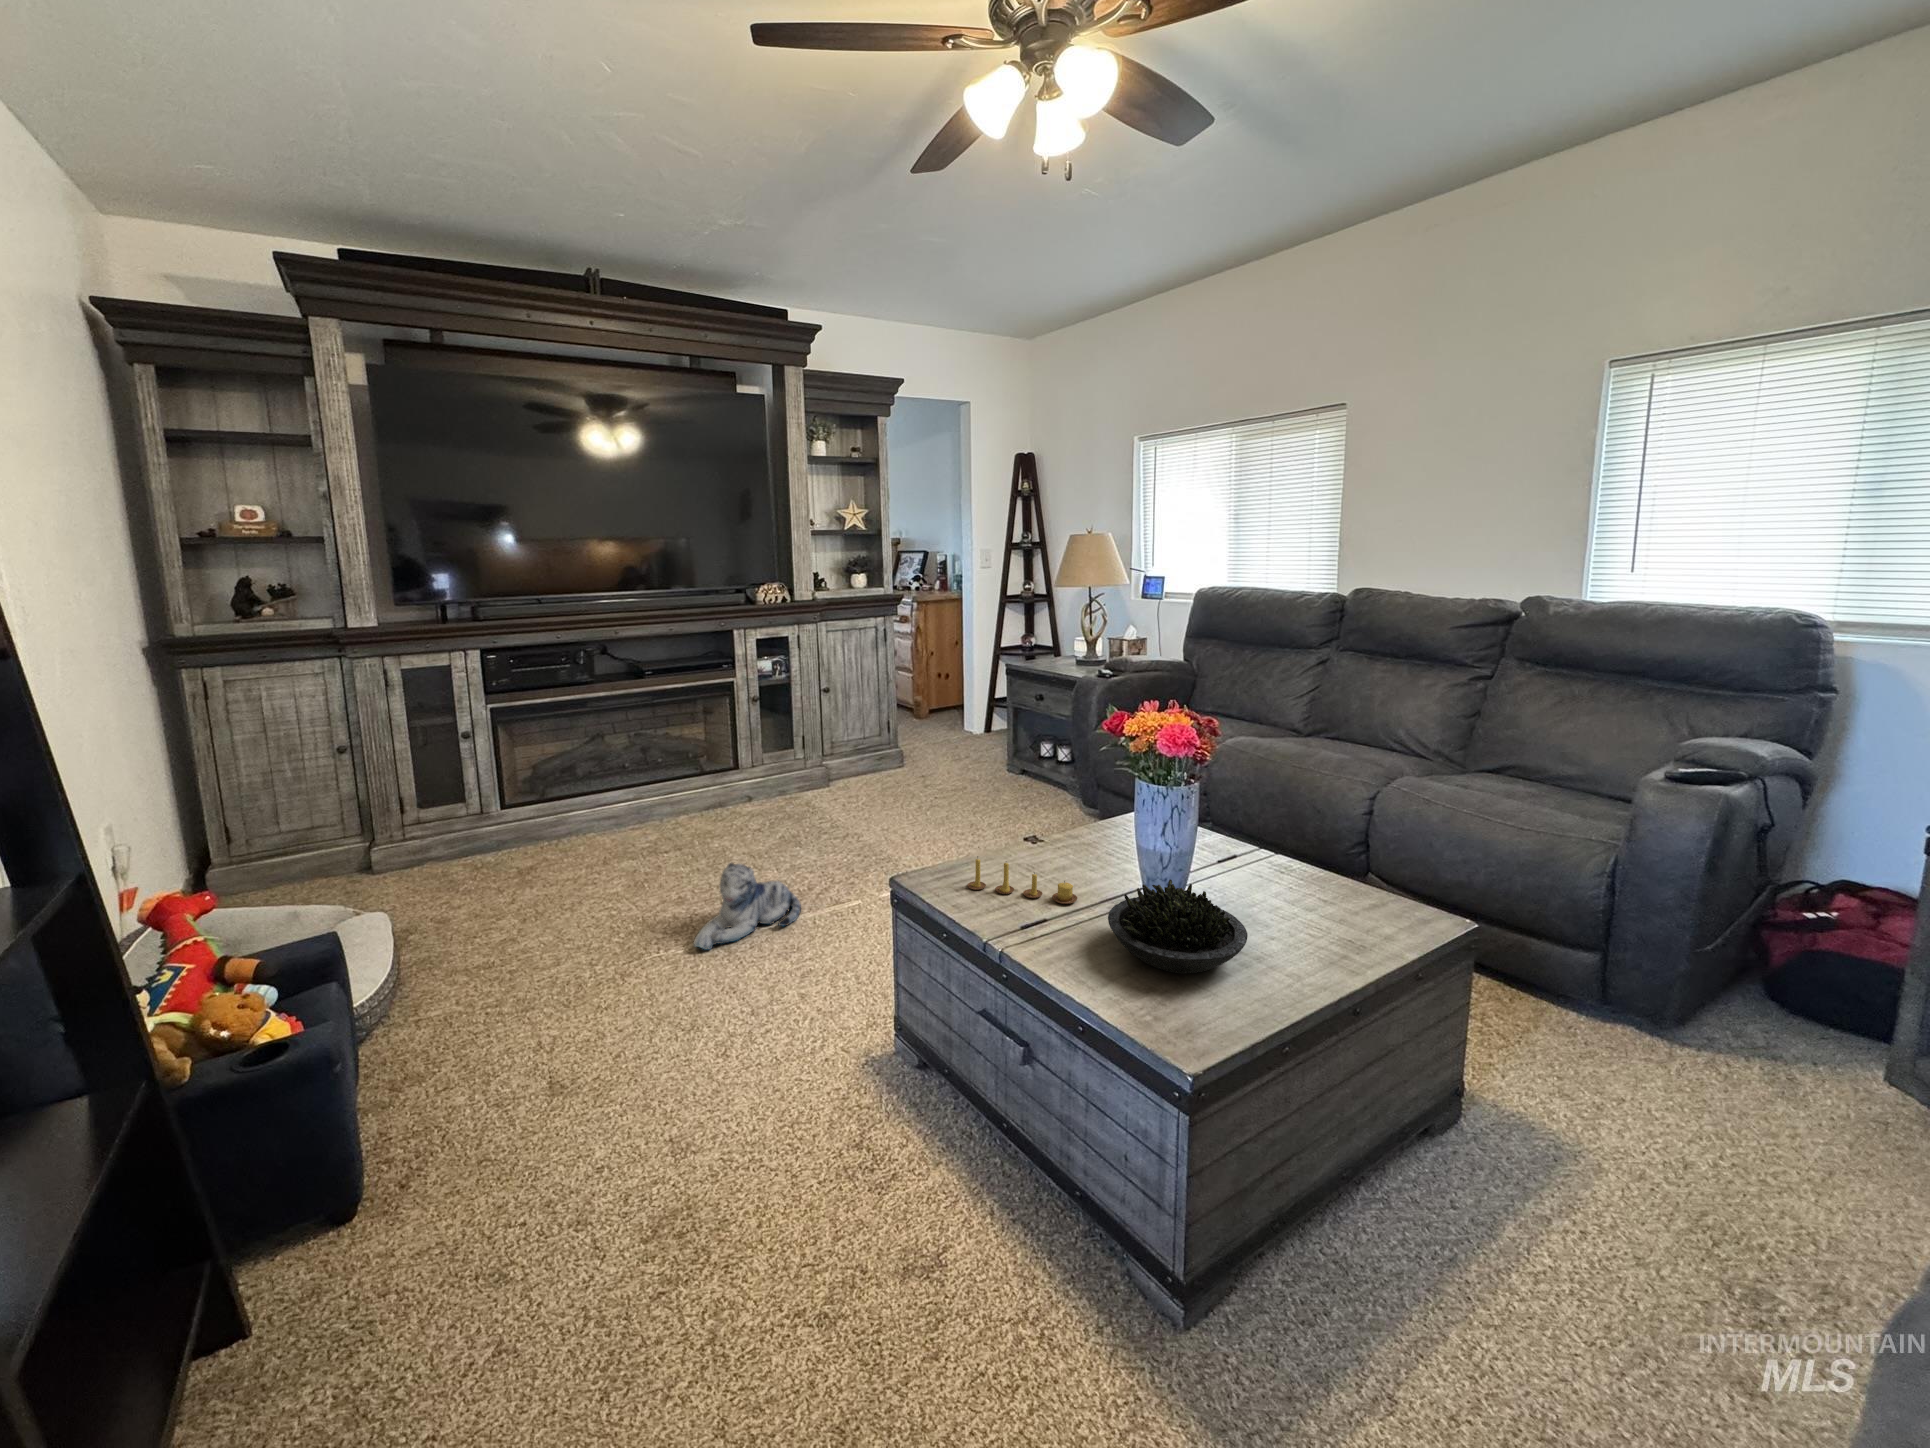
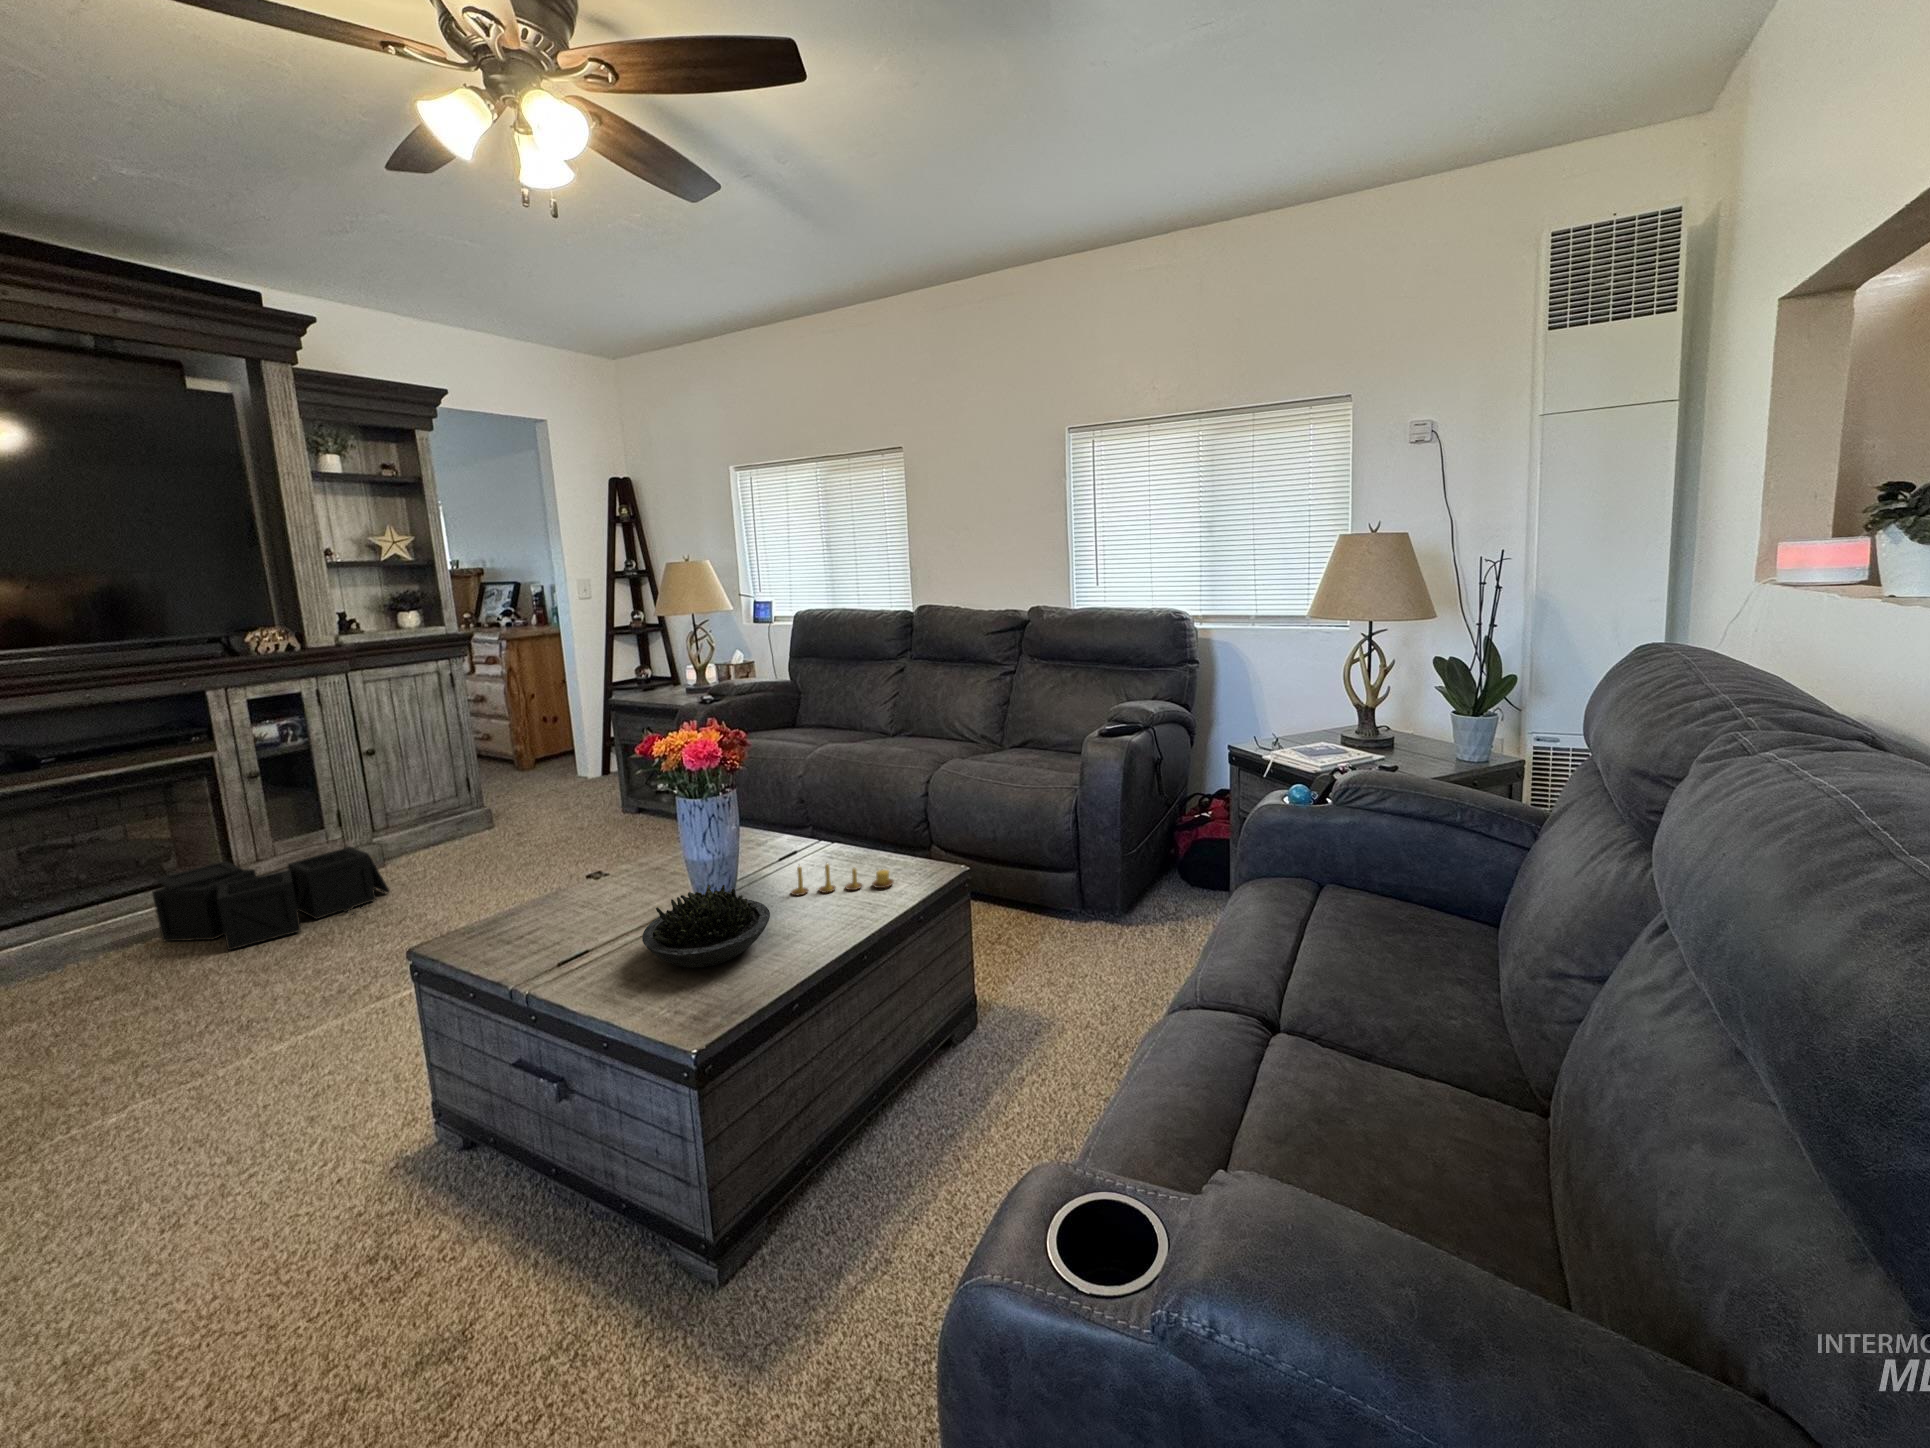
storage bin: none [697,762,836,833] -> present [152,846,390,950]
candle: present [967,859,1077,904] -> present [791,864,894,895]
plush toy: present [694,863,801,949] -> none [131,986,323,1112]

